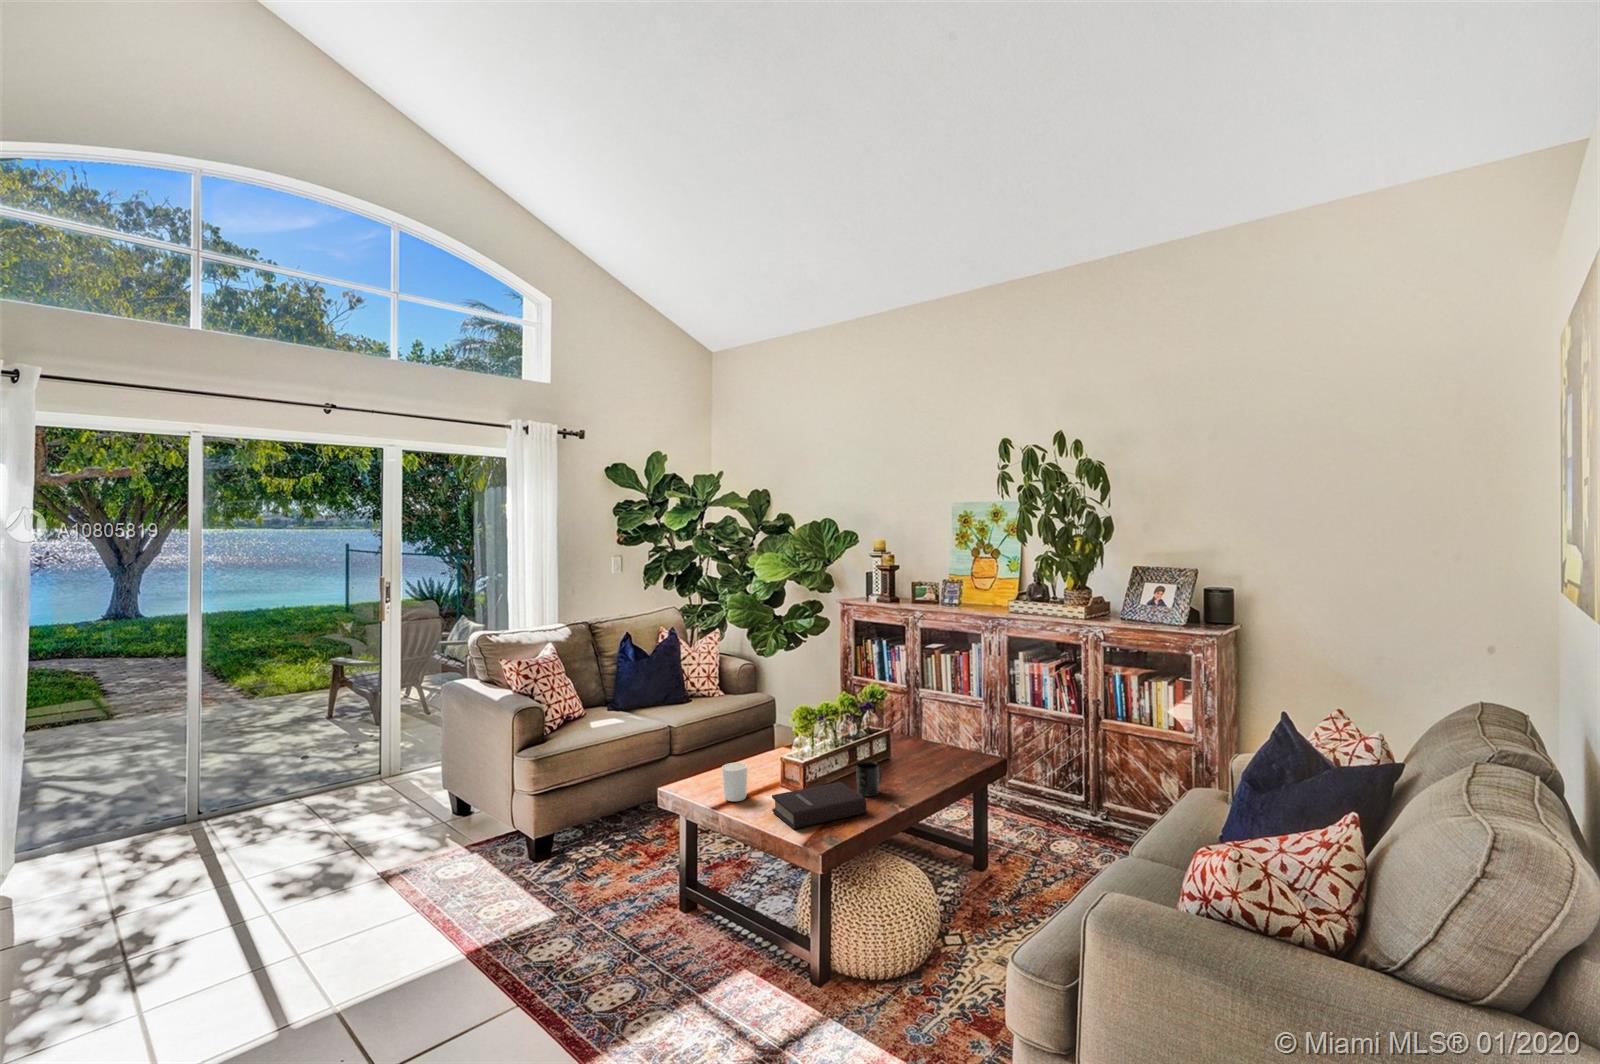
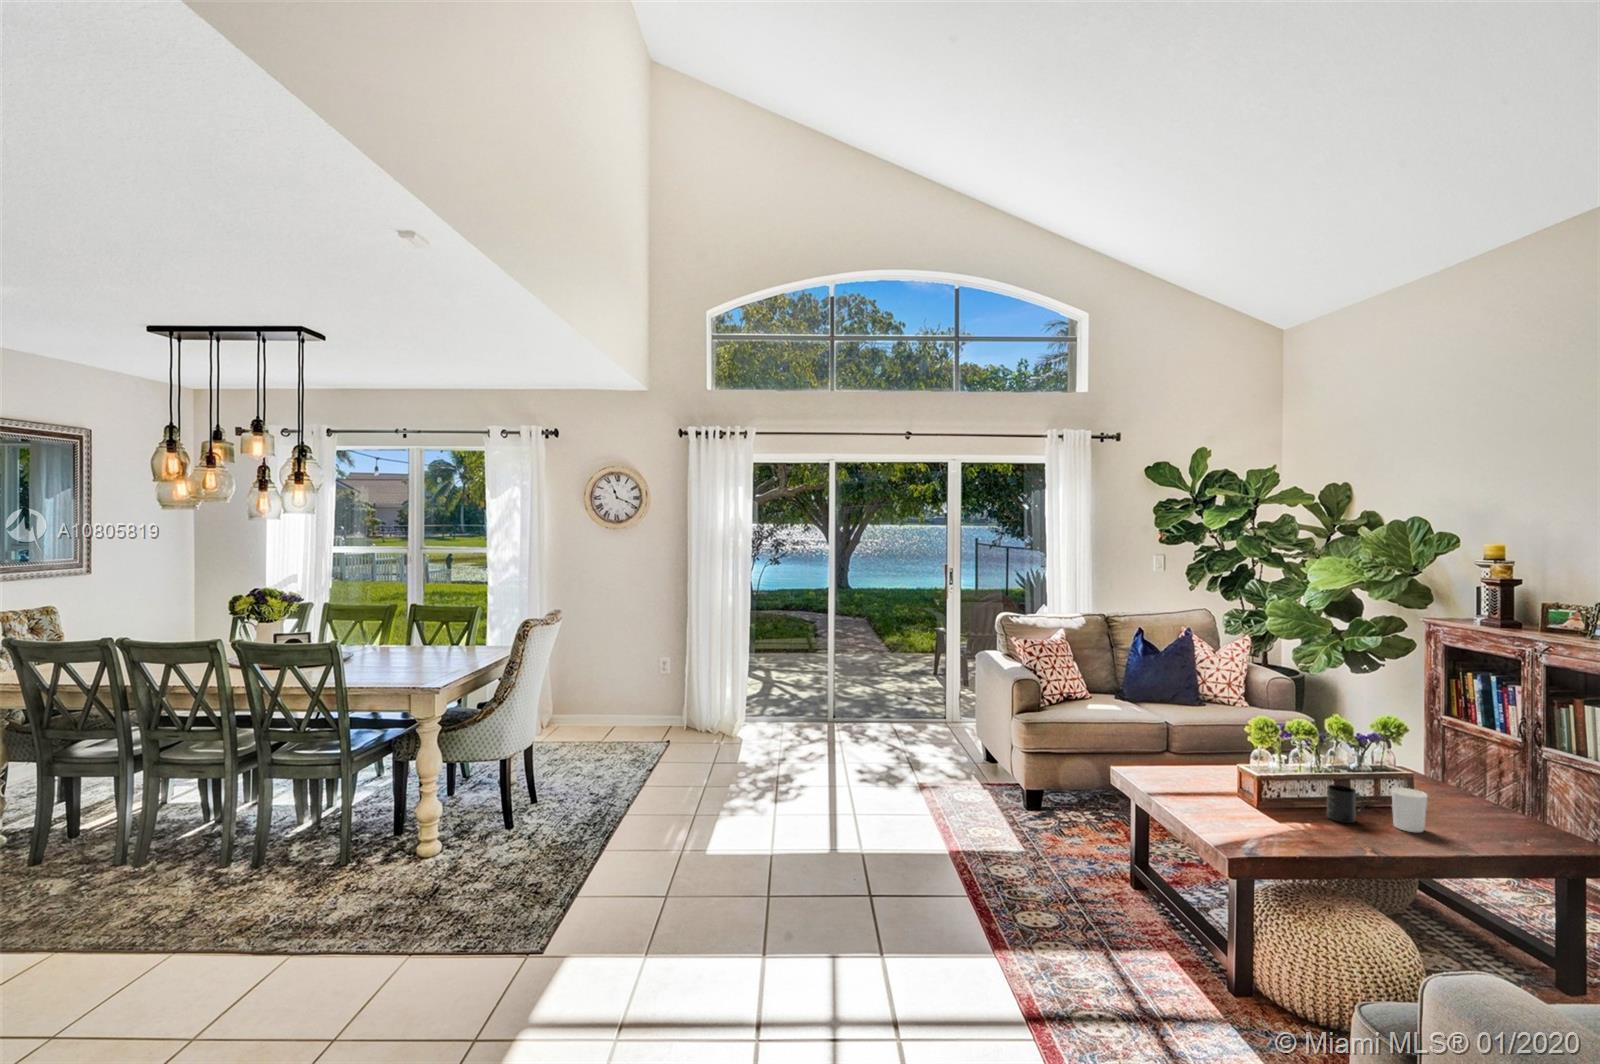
candle holder: present [722,763,748,801] -> present [1392,788,1427,832]
book: present [772,782,866,829] -> none [1215,790,1320,832]

